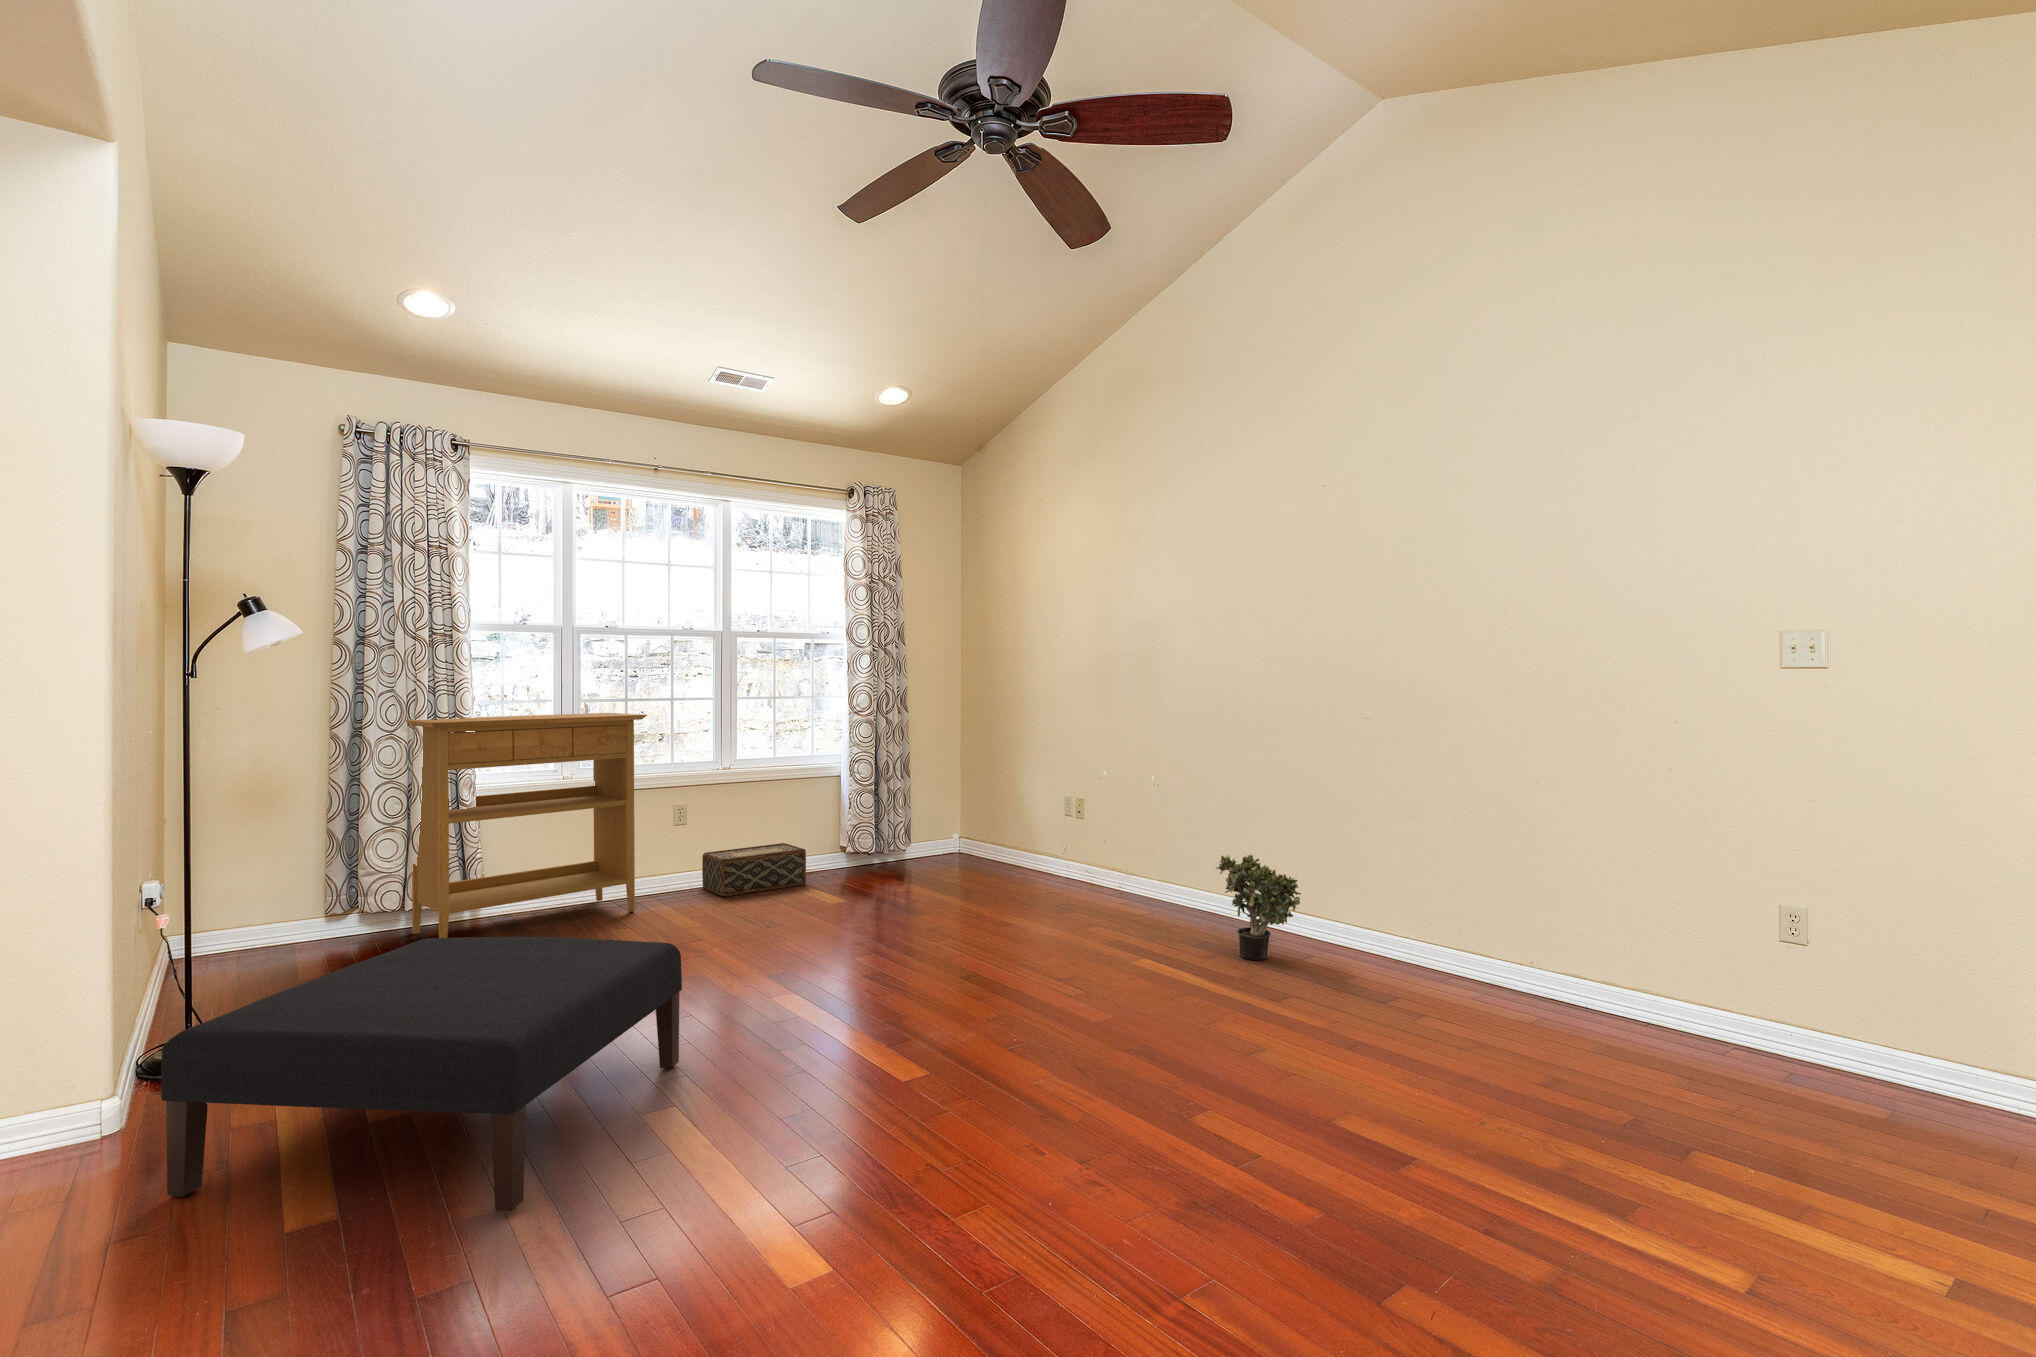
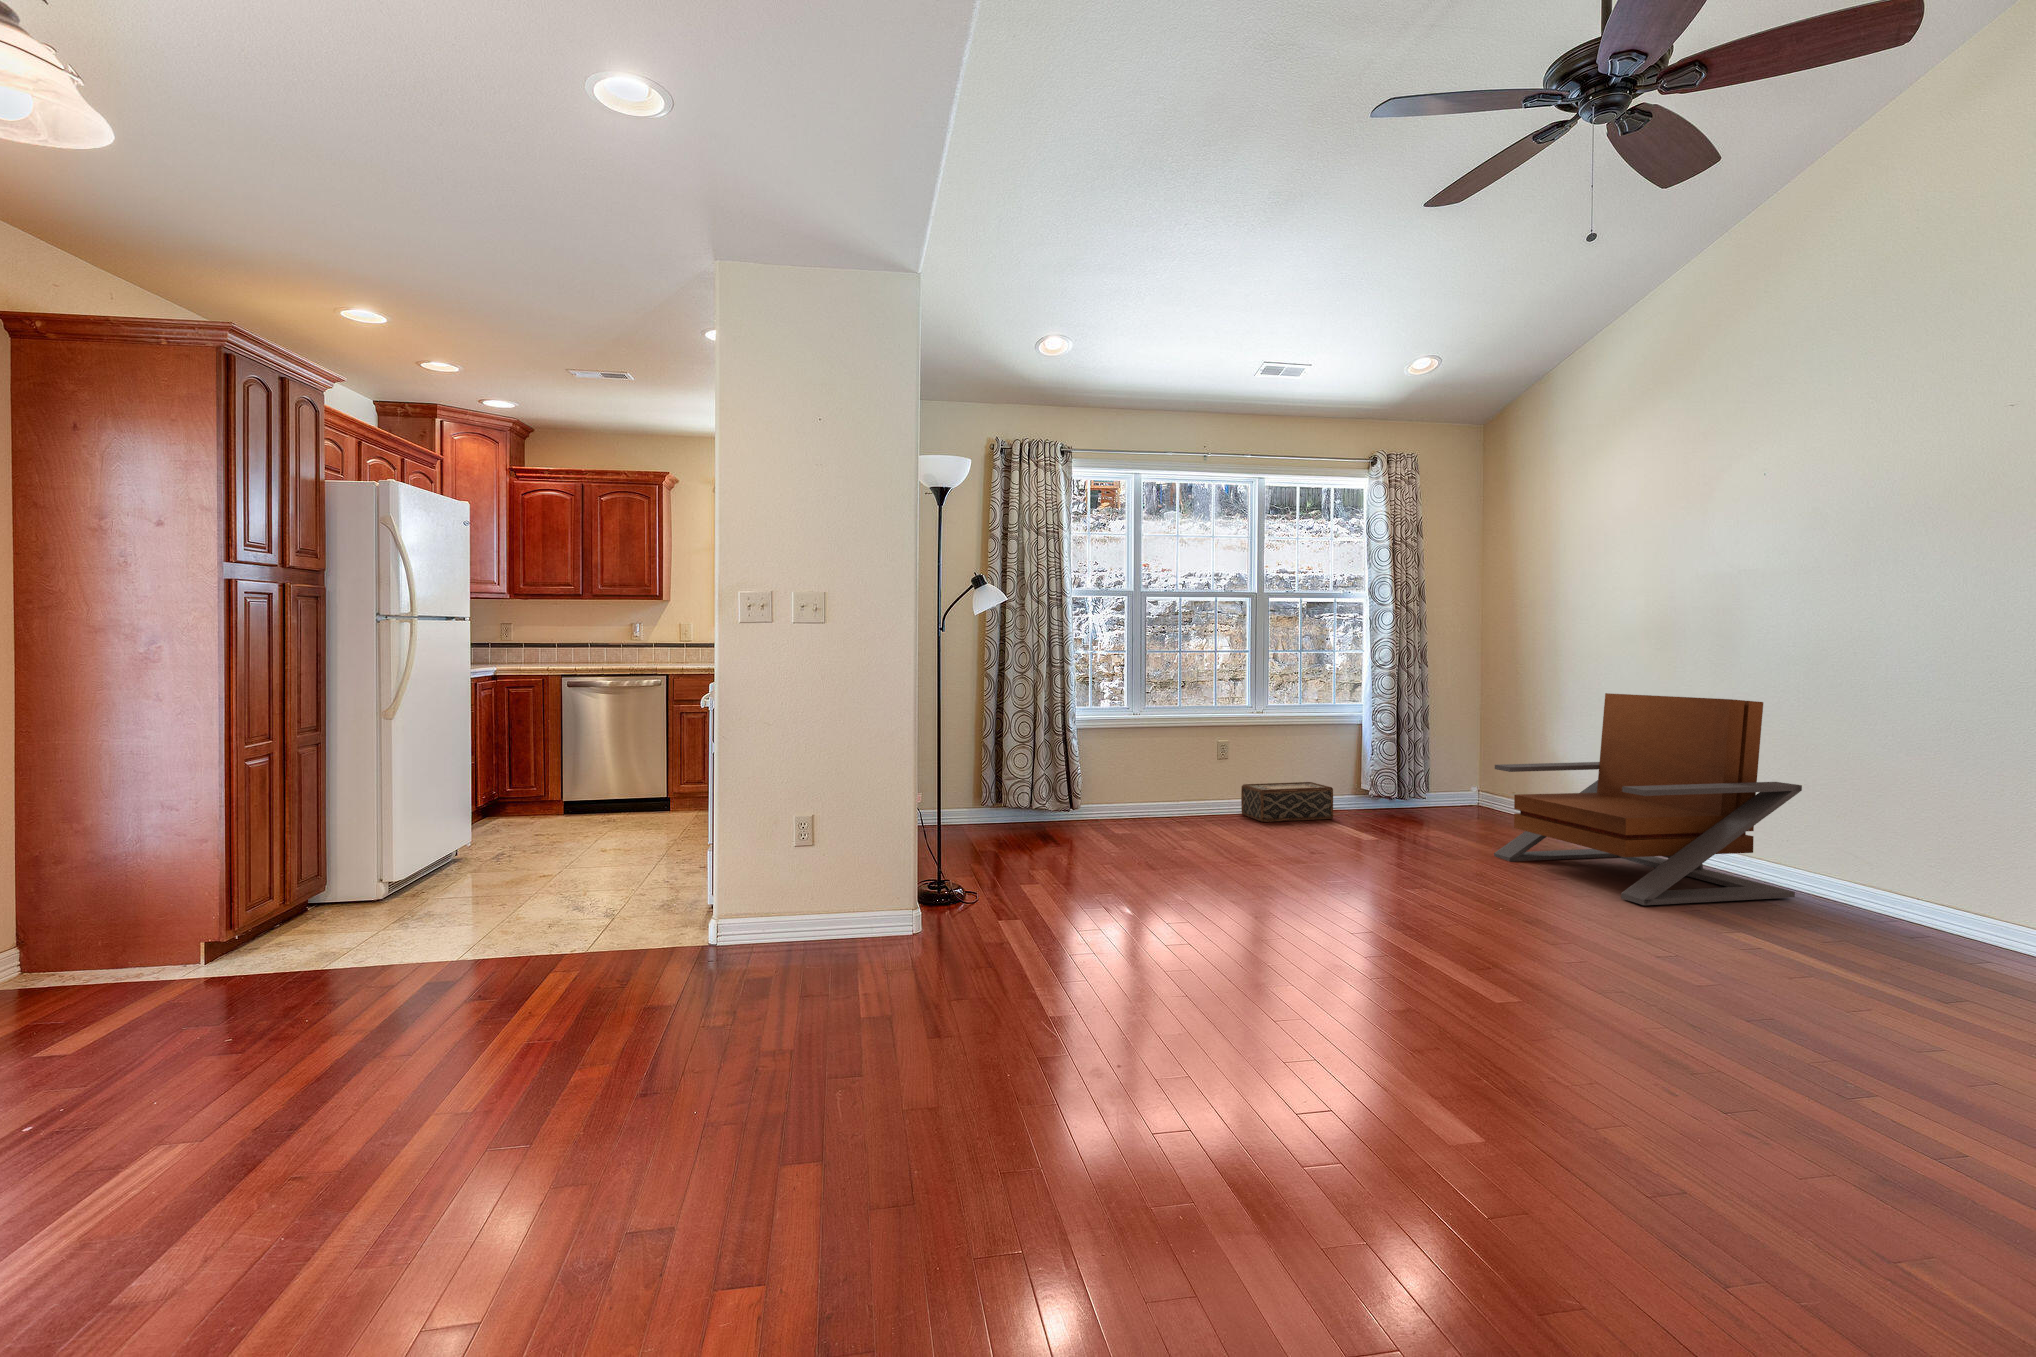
console table: present [406,713,647,938] -> none [1028,663,1203,837]
lounge chair: none [956,743,1202,962] -> present [1494,693,1802,905]
potted plant: present [1216,855,1301,960] -> none [1824,813,1953,930]
ottoman: present [161,937,682,1212] -> none [965,815,1280,1001]

